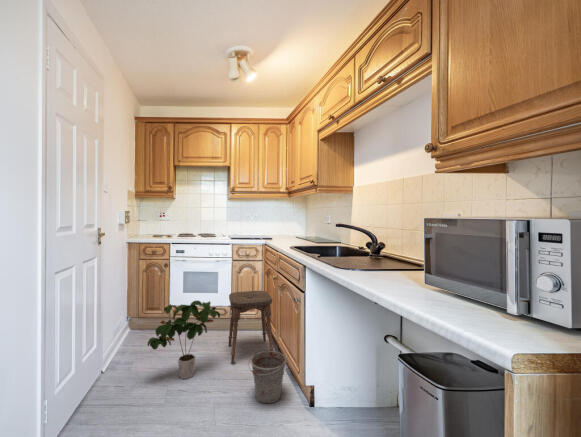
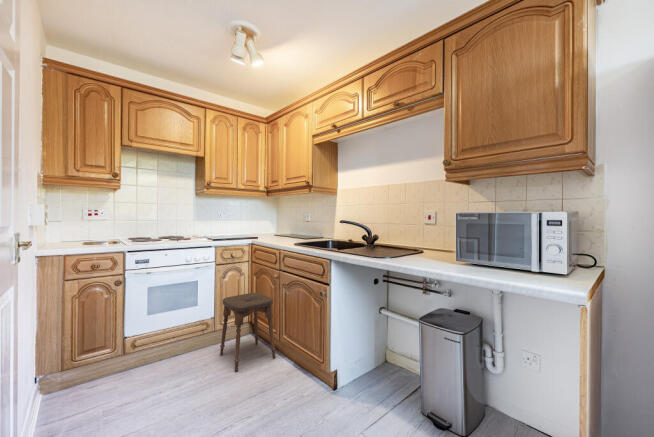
potted plant: present [148,301,220,379] -> none [145,309,225,399]
bucket: present [250,351,286,403] -> none [272,348,309,399]

